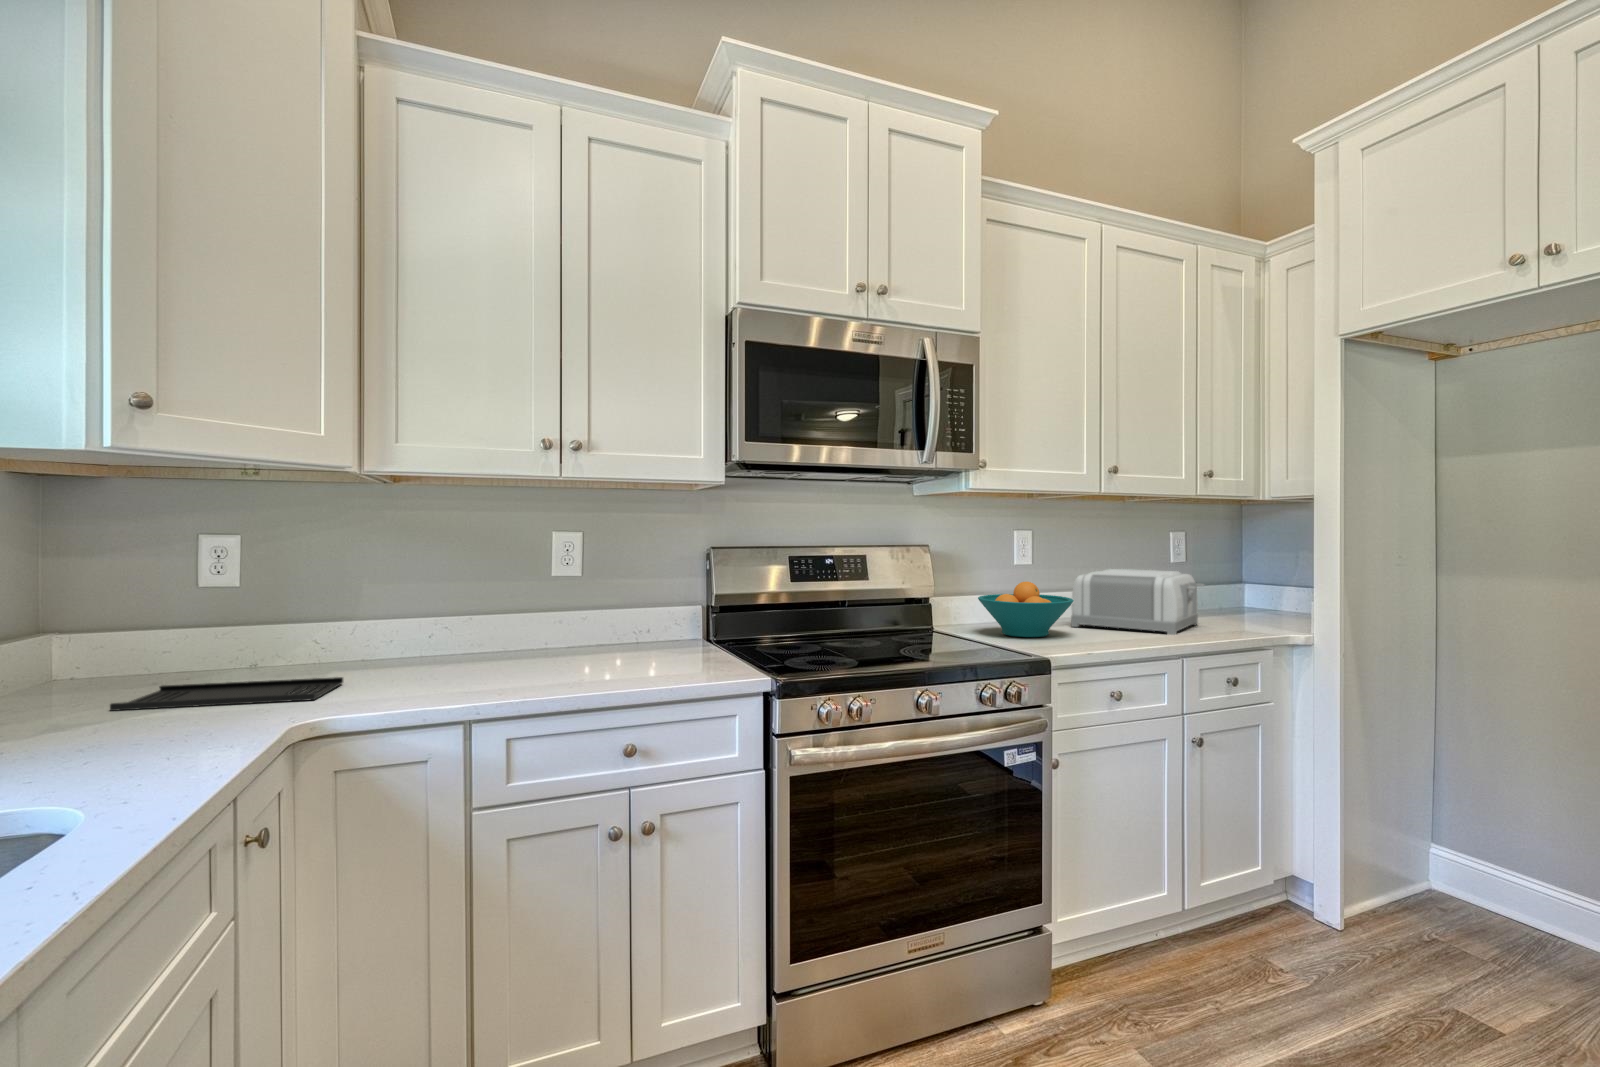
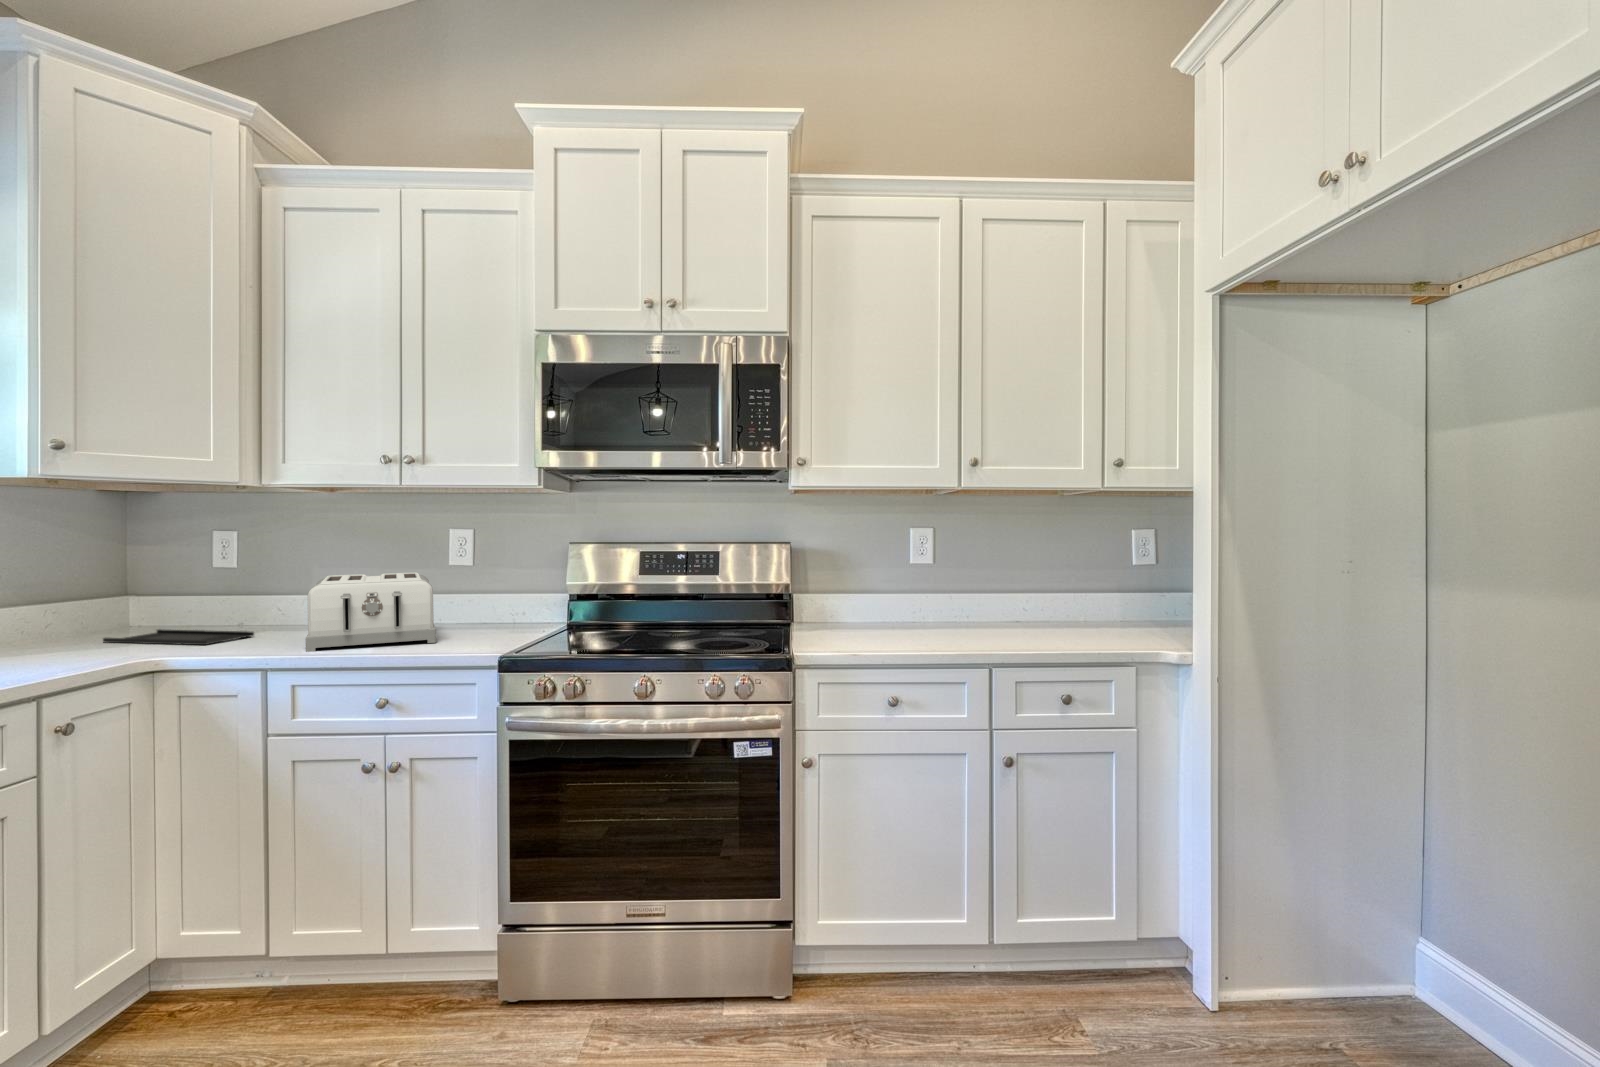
toaster: present [1071,569,1204,635] -> present [306,572,436,652]
fruit bowl: present [978,582,1074,637] -> none [818,581,912,639]

